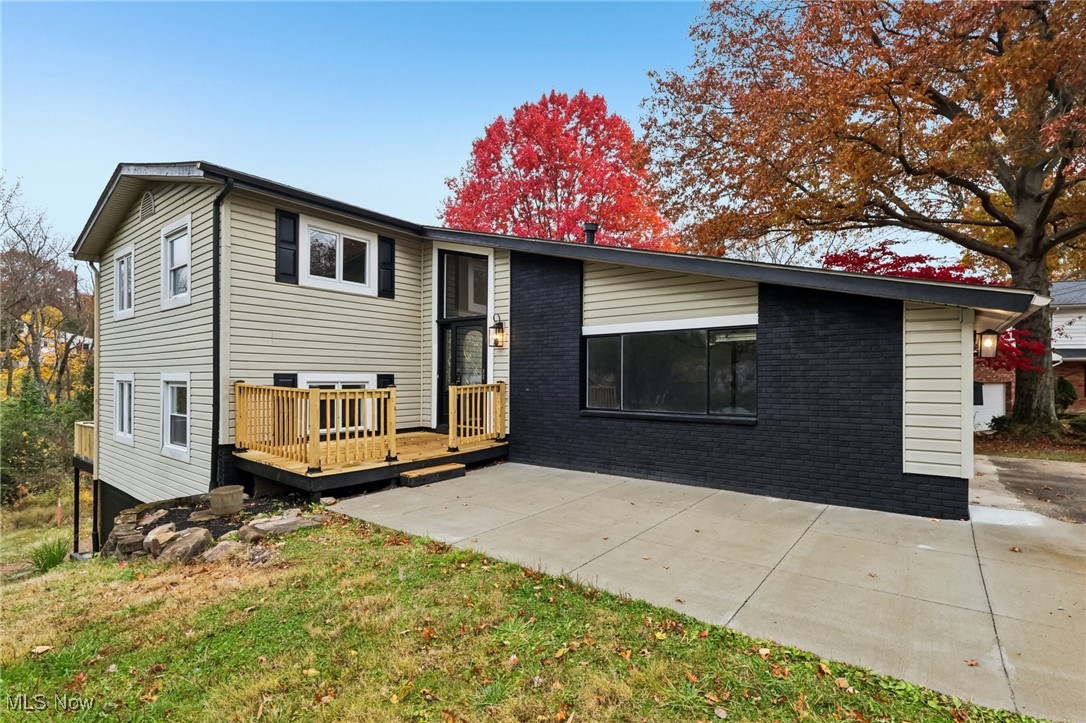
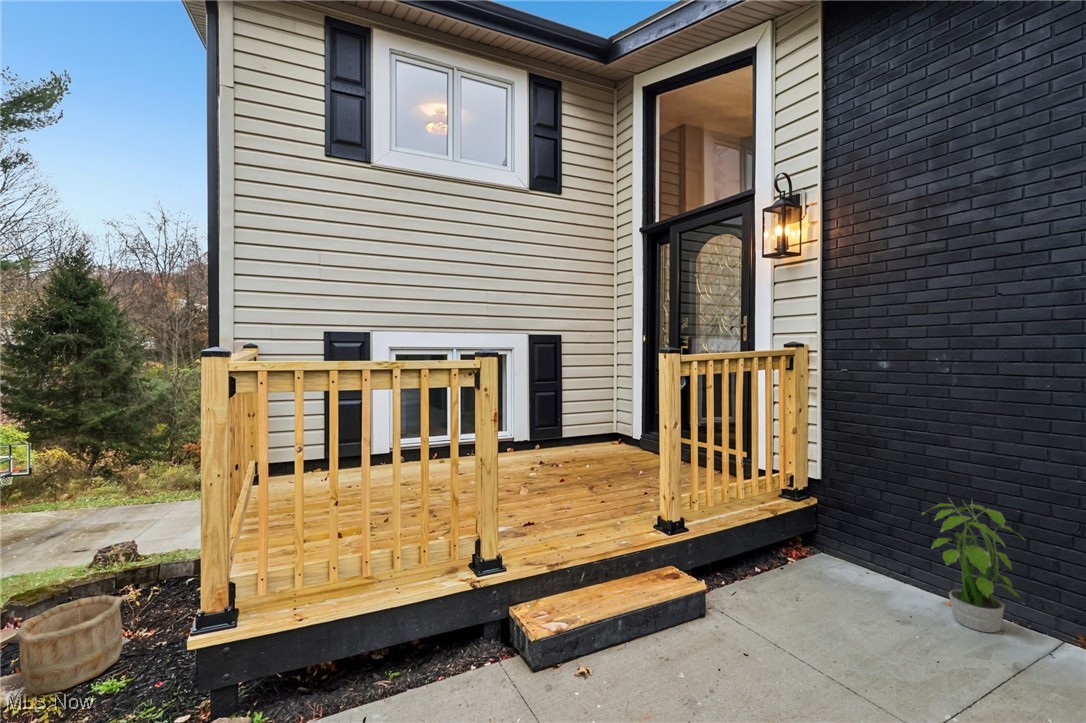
potted plant: none [533,432,557,471] -> present [923,504,1023,632]

